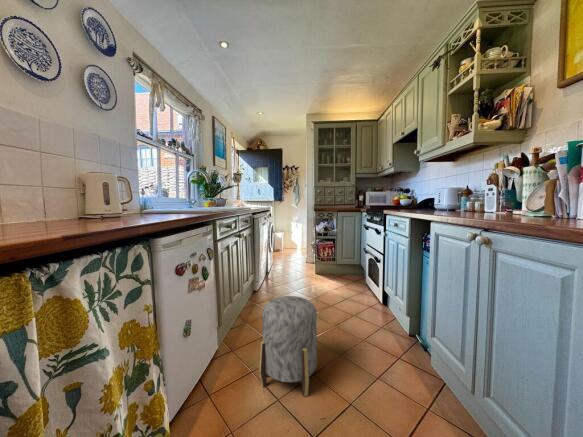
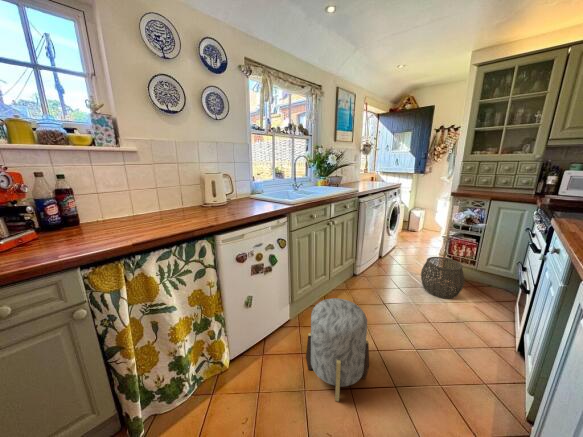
woven basket: none [307,260,338,292] -> present [421,257,465,298]

